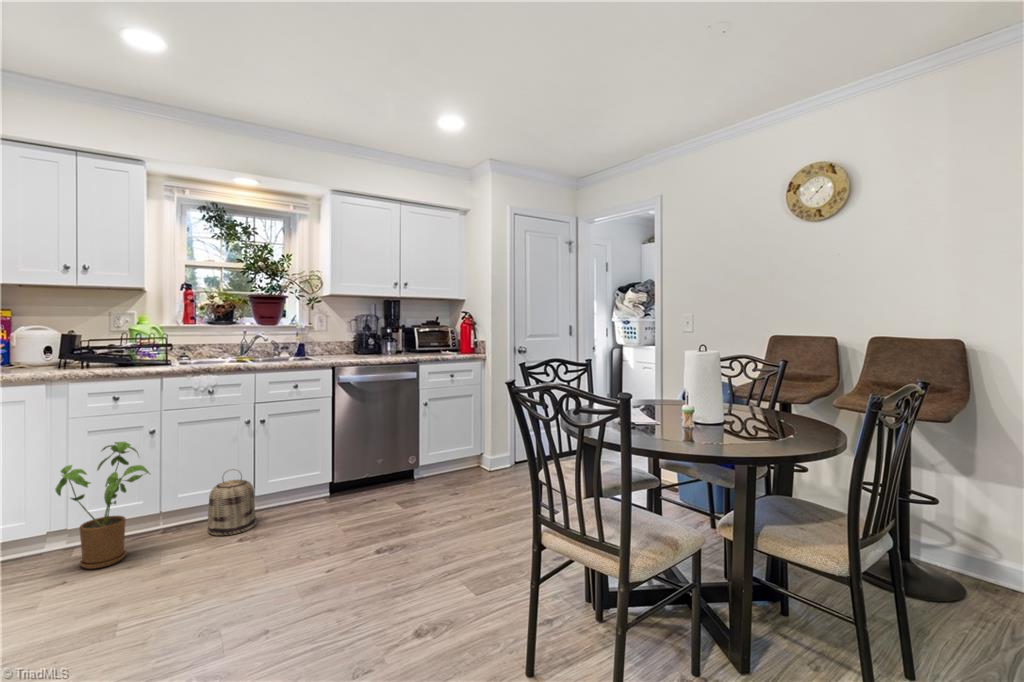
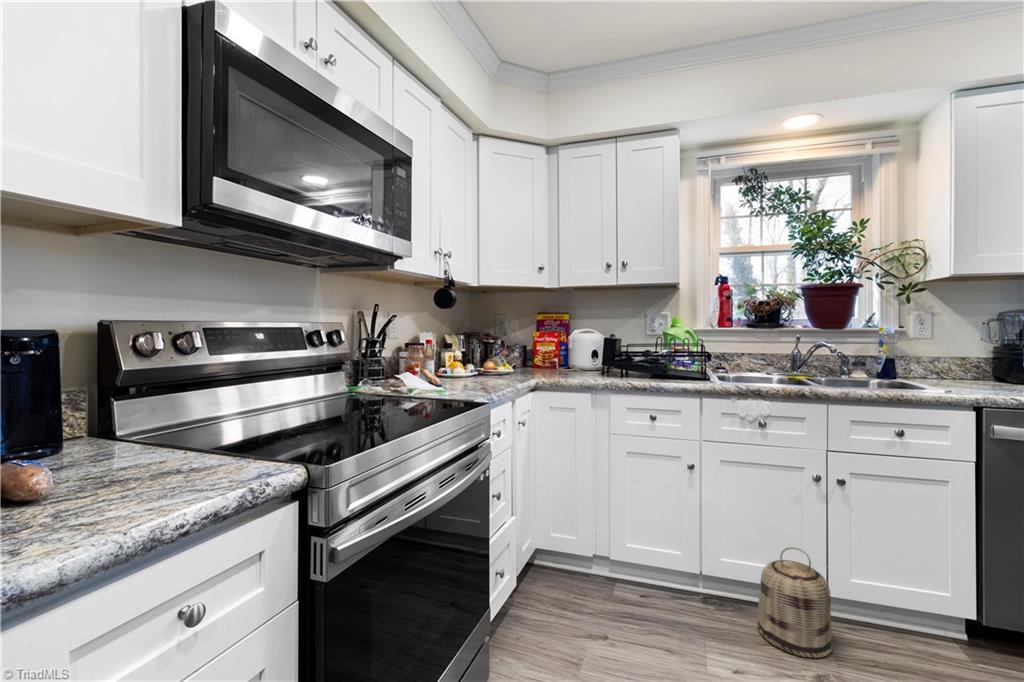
house plant: present [56,442,150,569] -> none [596,475,693,635]

